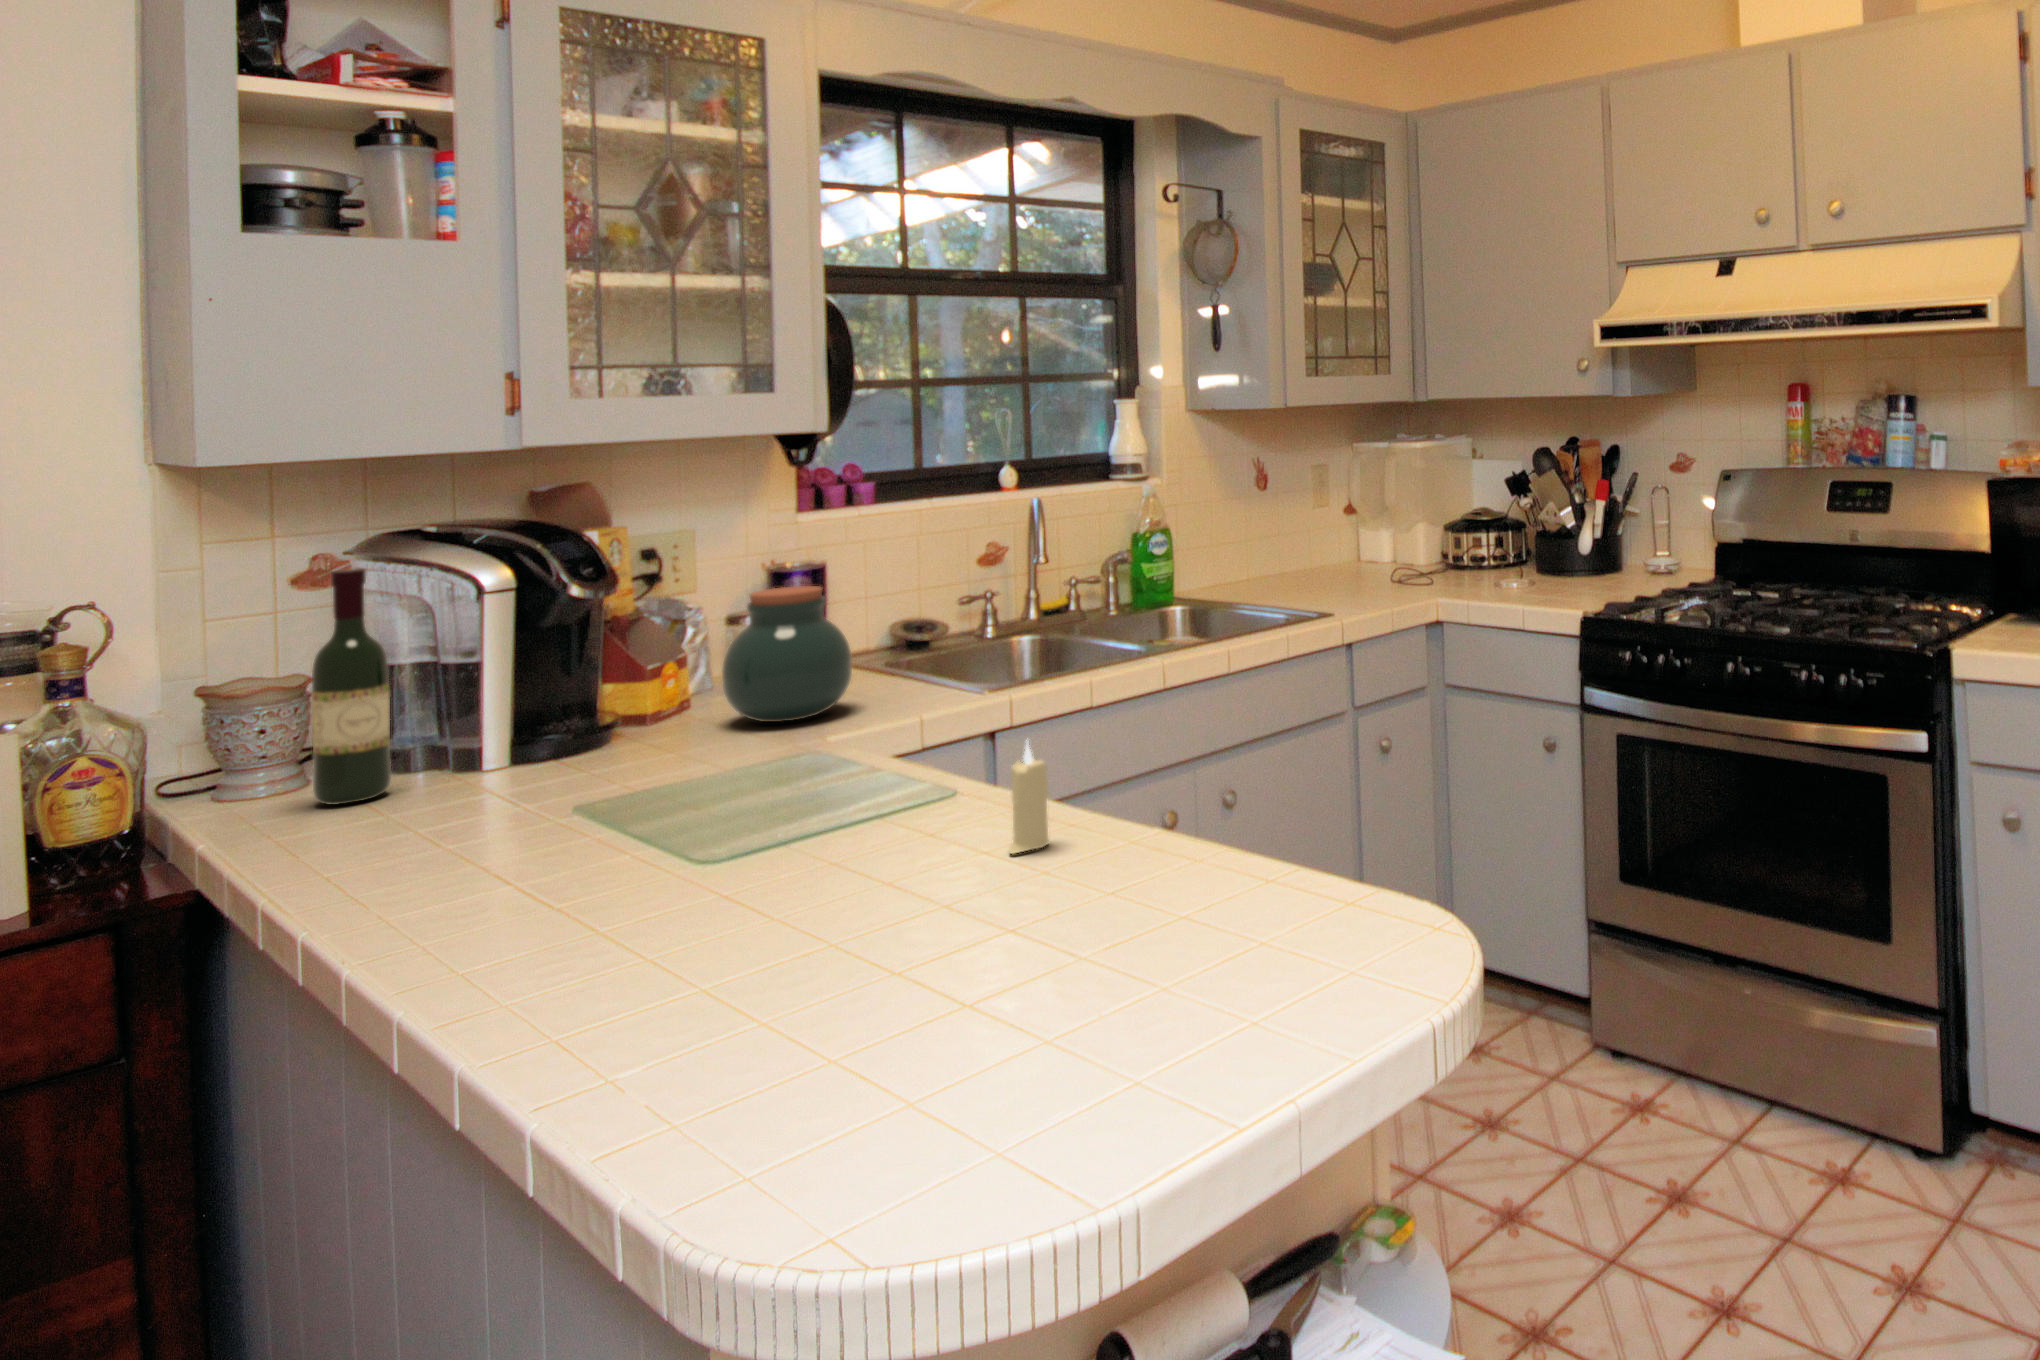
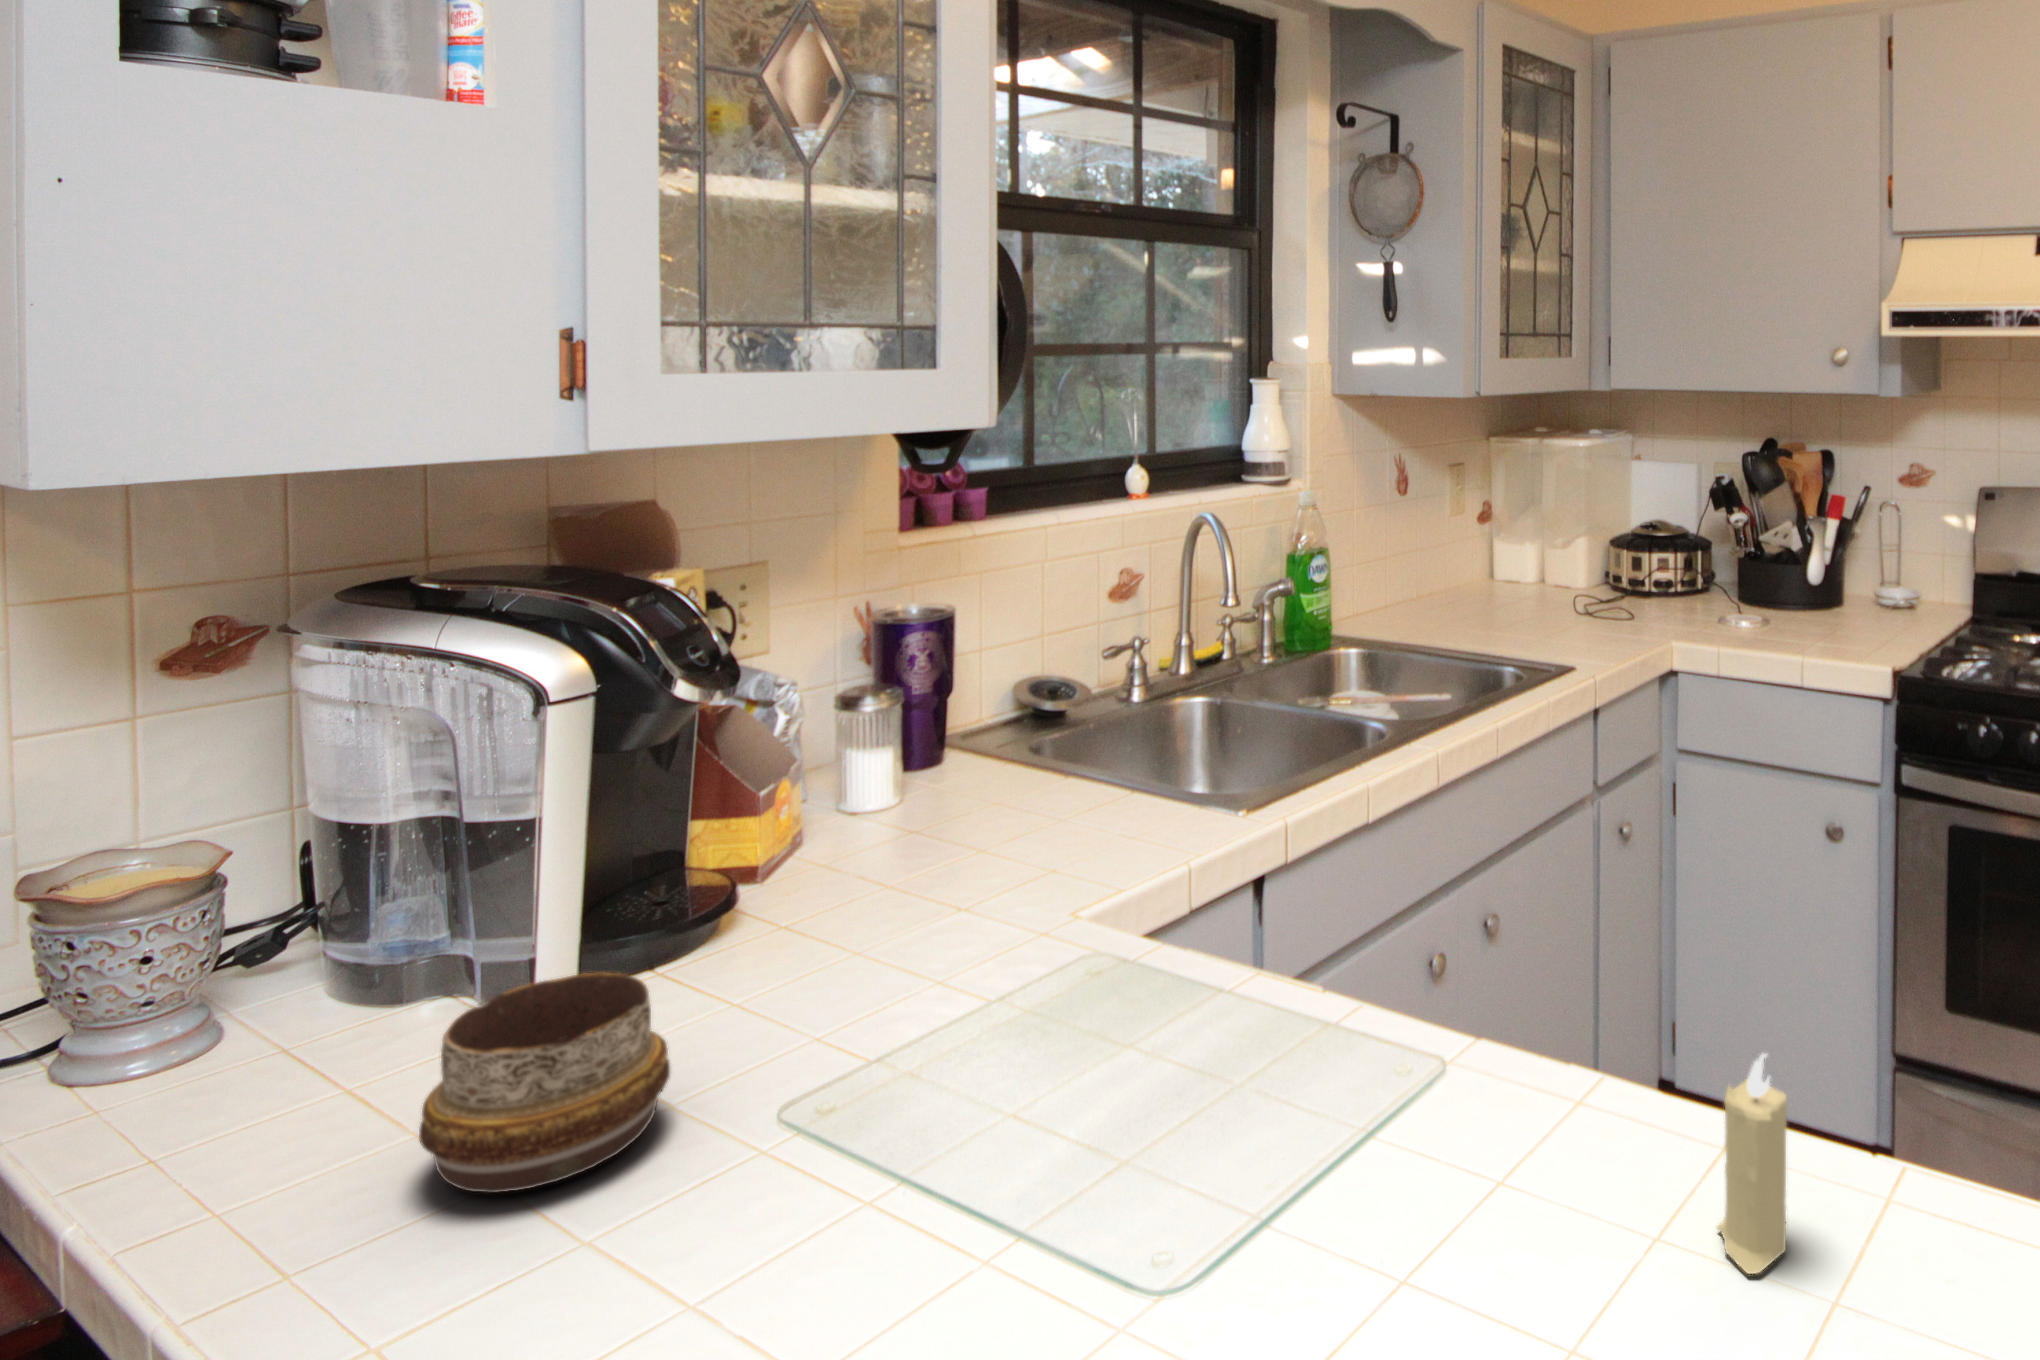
wine bottle: present [311,568,391,805] -> none [246,676,387,1112]
jar: present [722,586,852,722] -> none [890,664,1077,880]
decorative bowl: none [383,729,523,827] -> present [419,973,670,1193]

